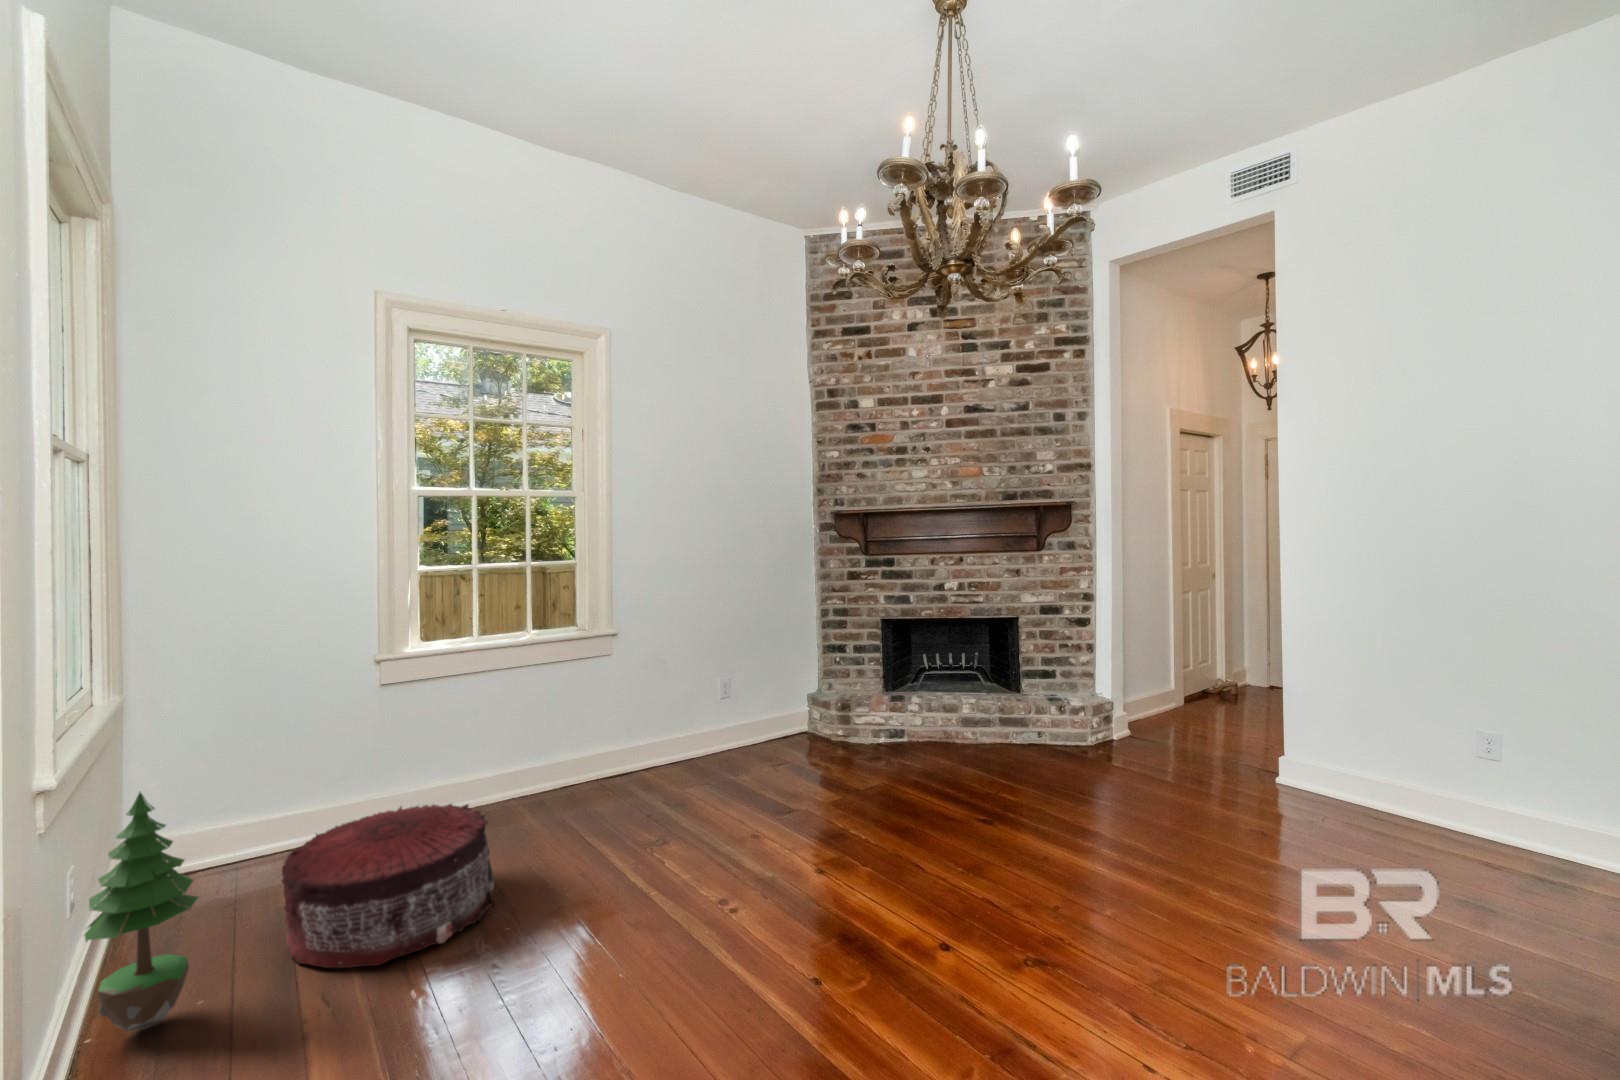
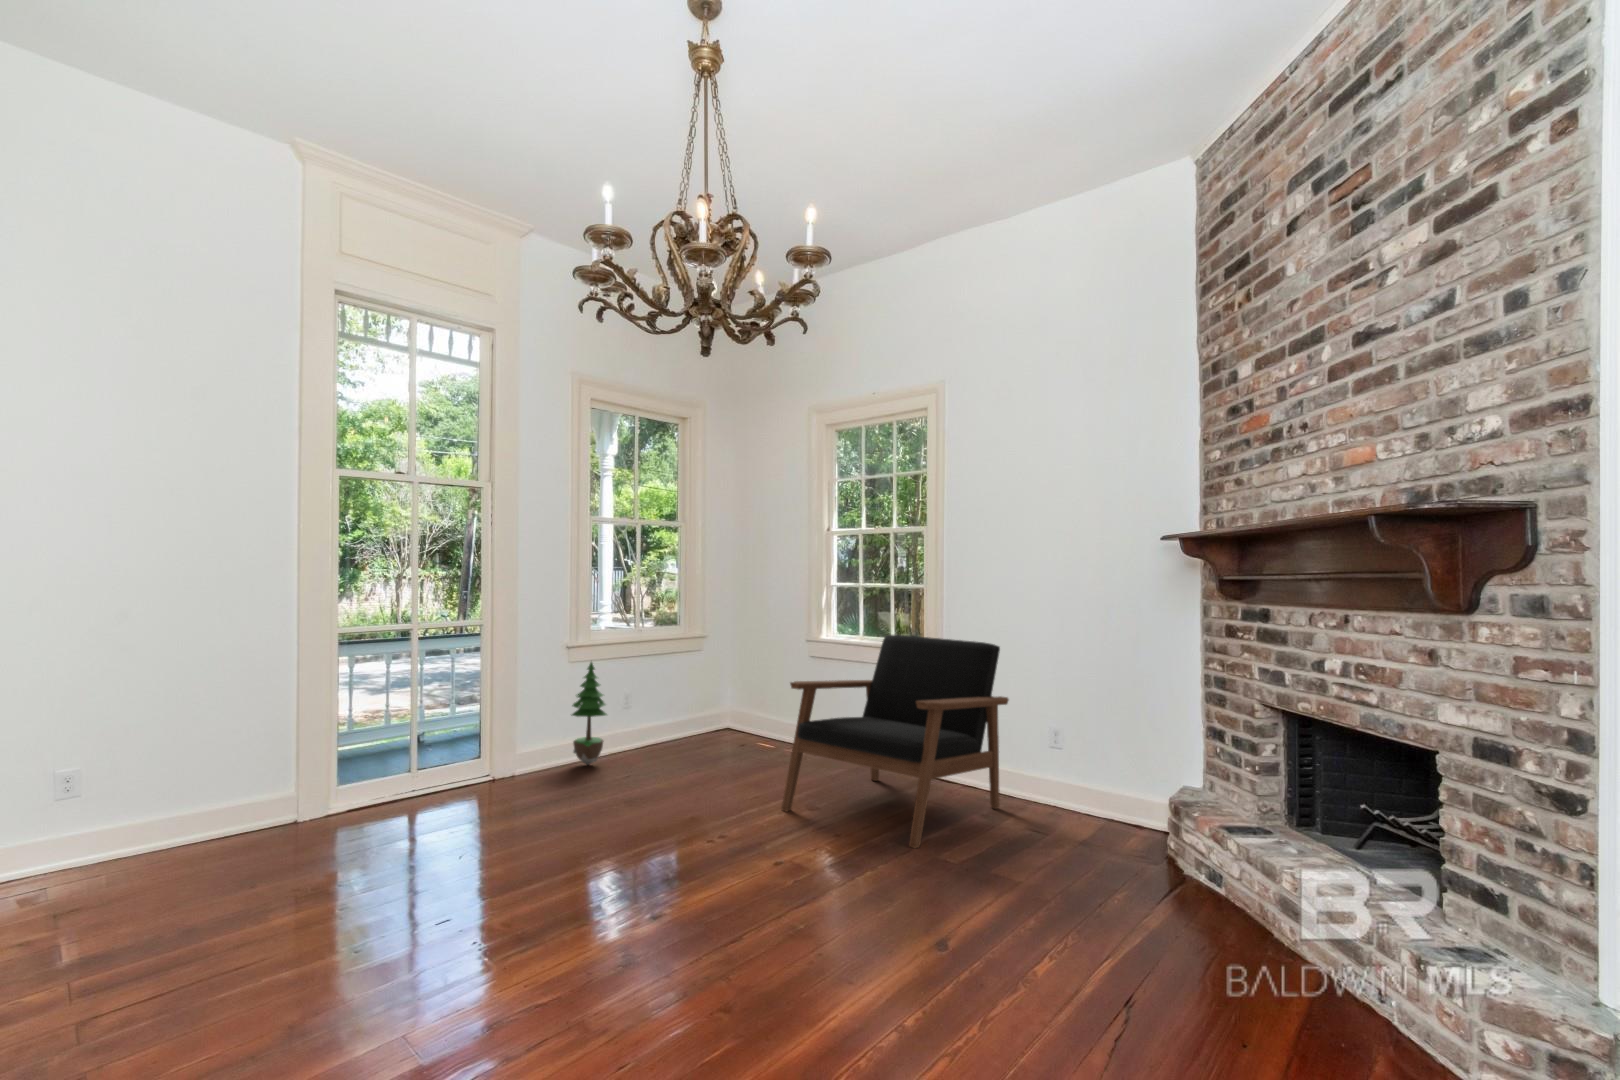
armchair: none [535,613,777,854] -> present [782,635,1009,848]
pouf: present [282,804,495,968] -> none [626,718,732,793]

